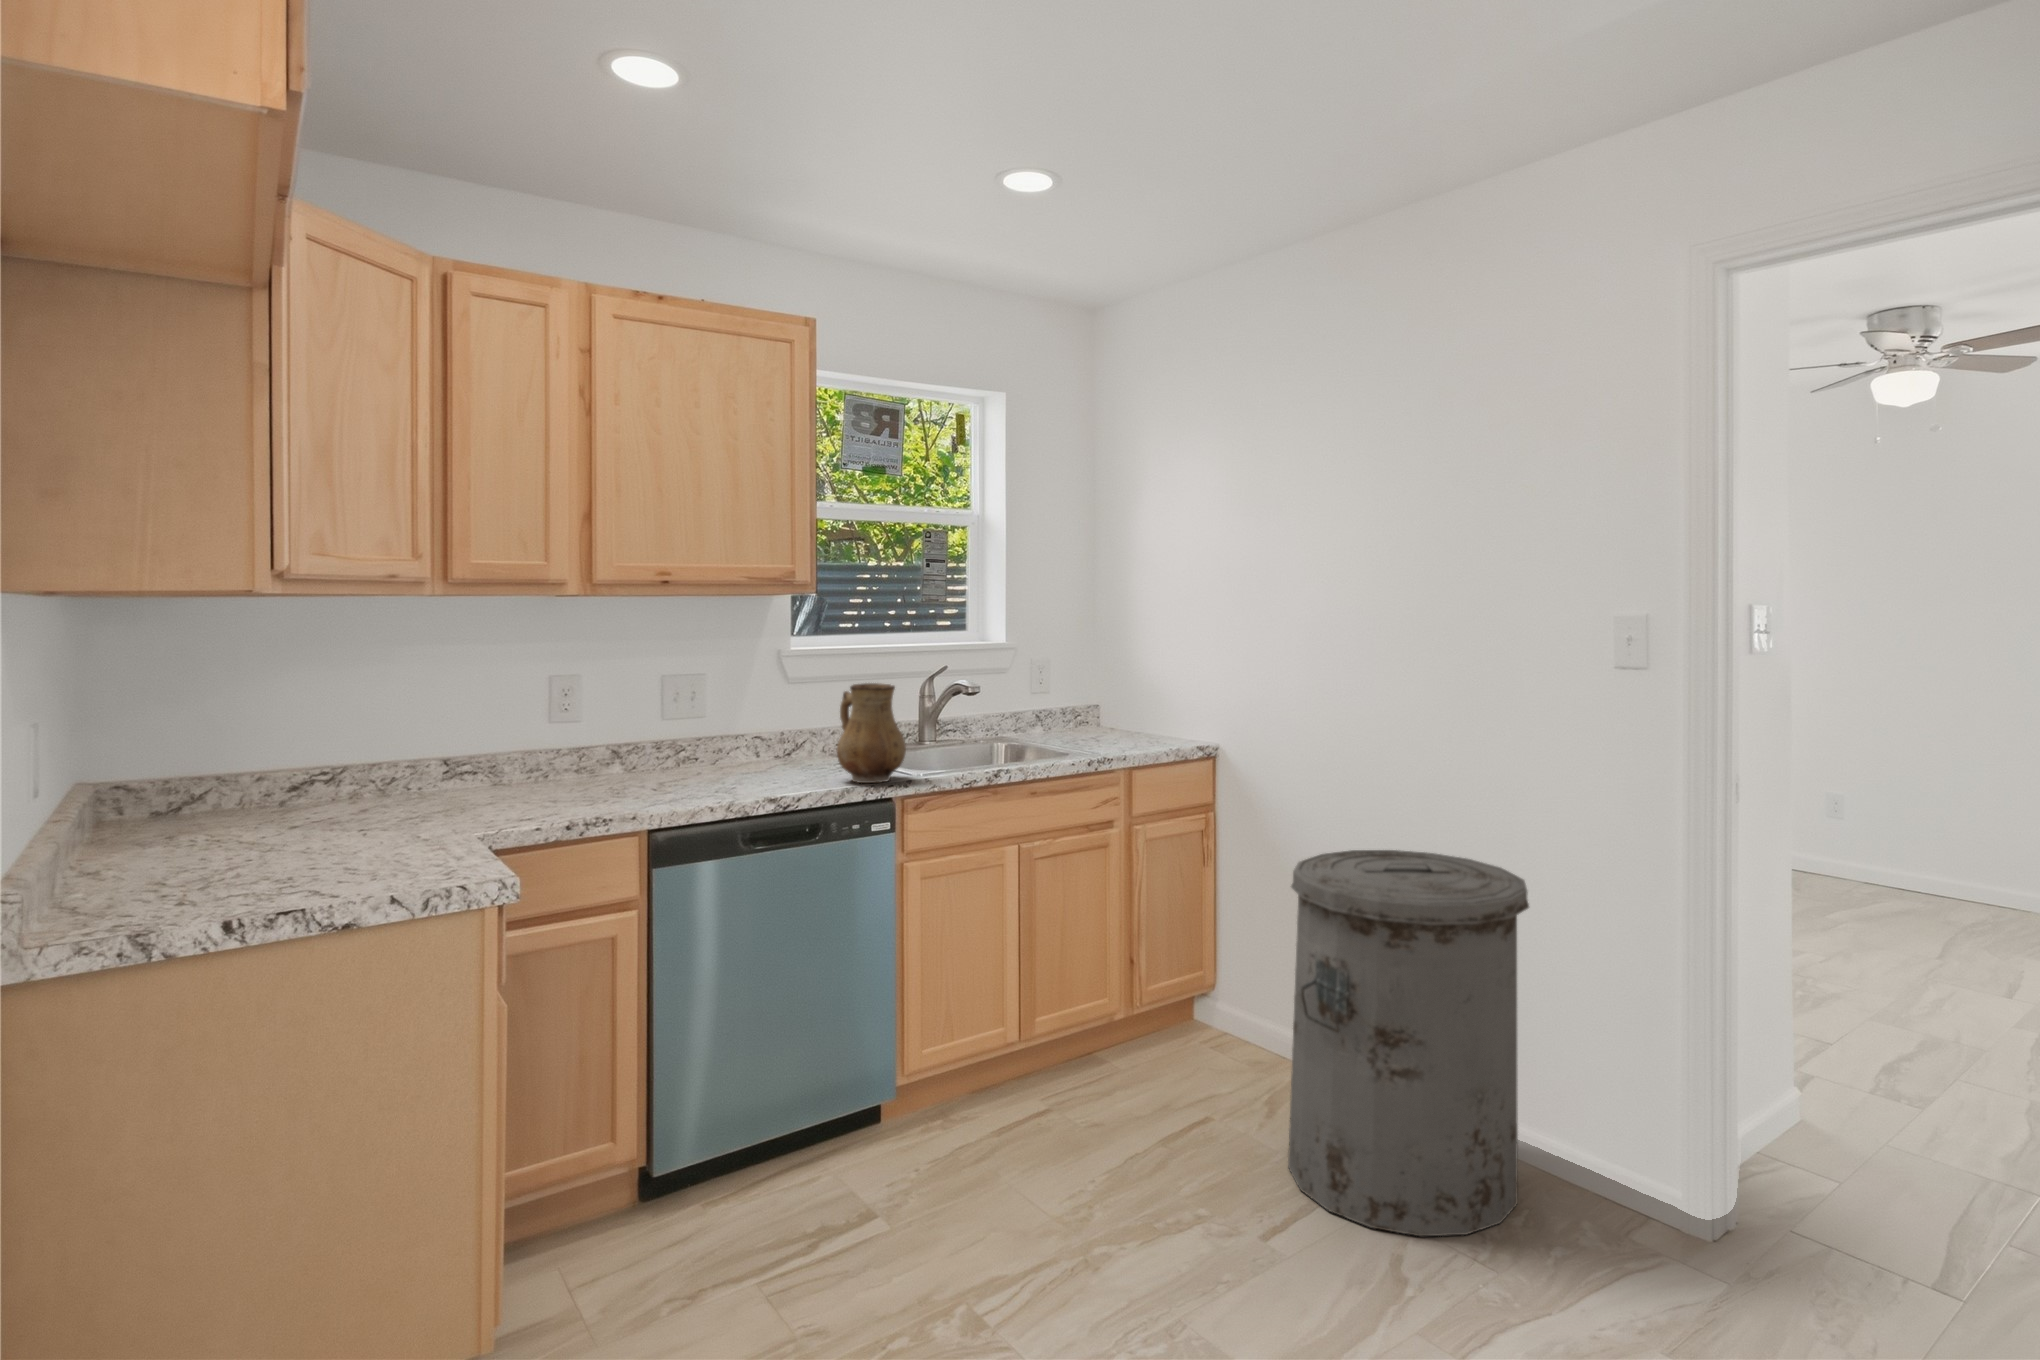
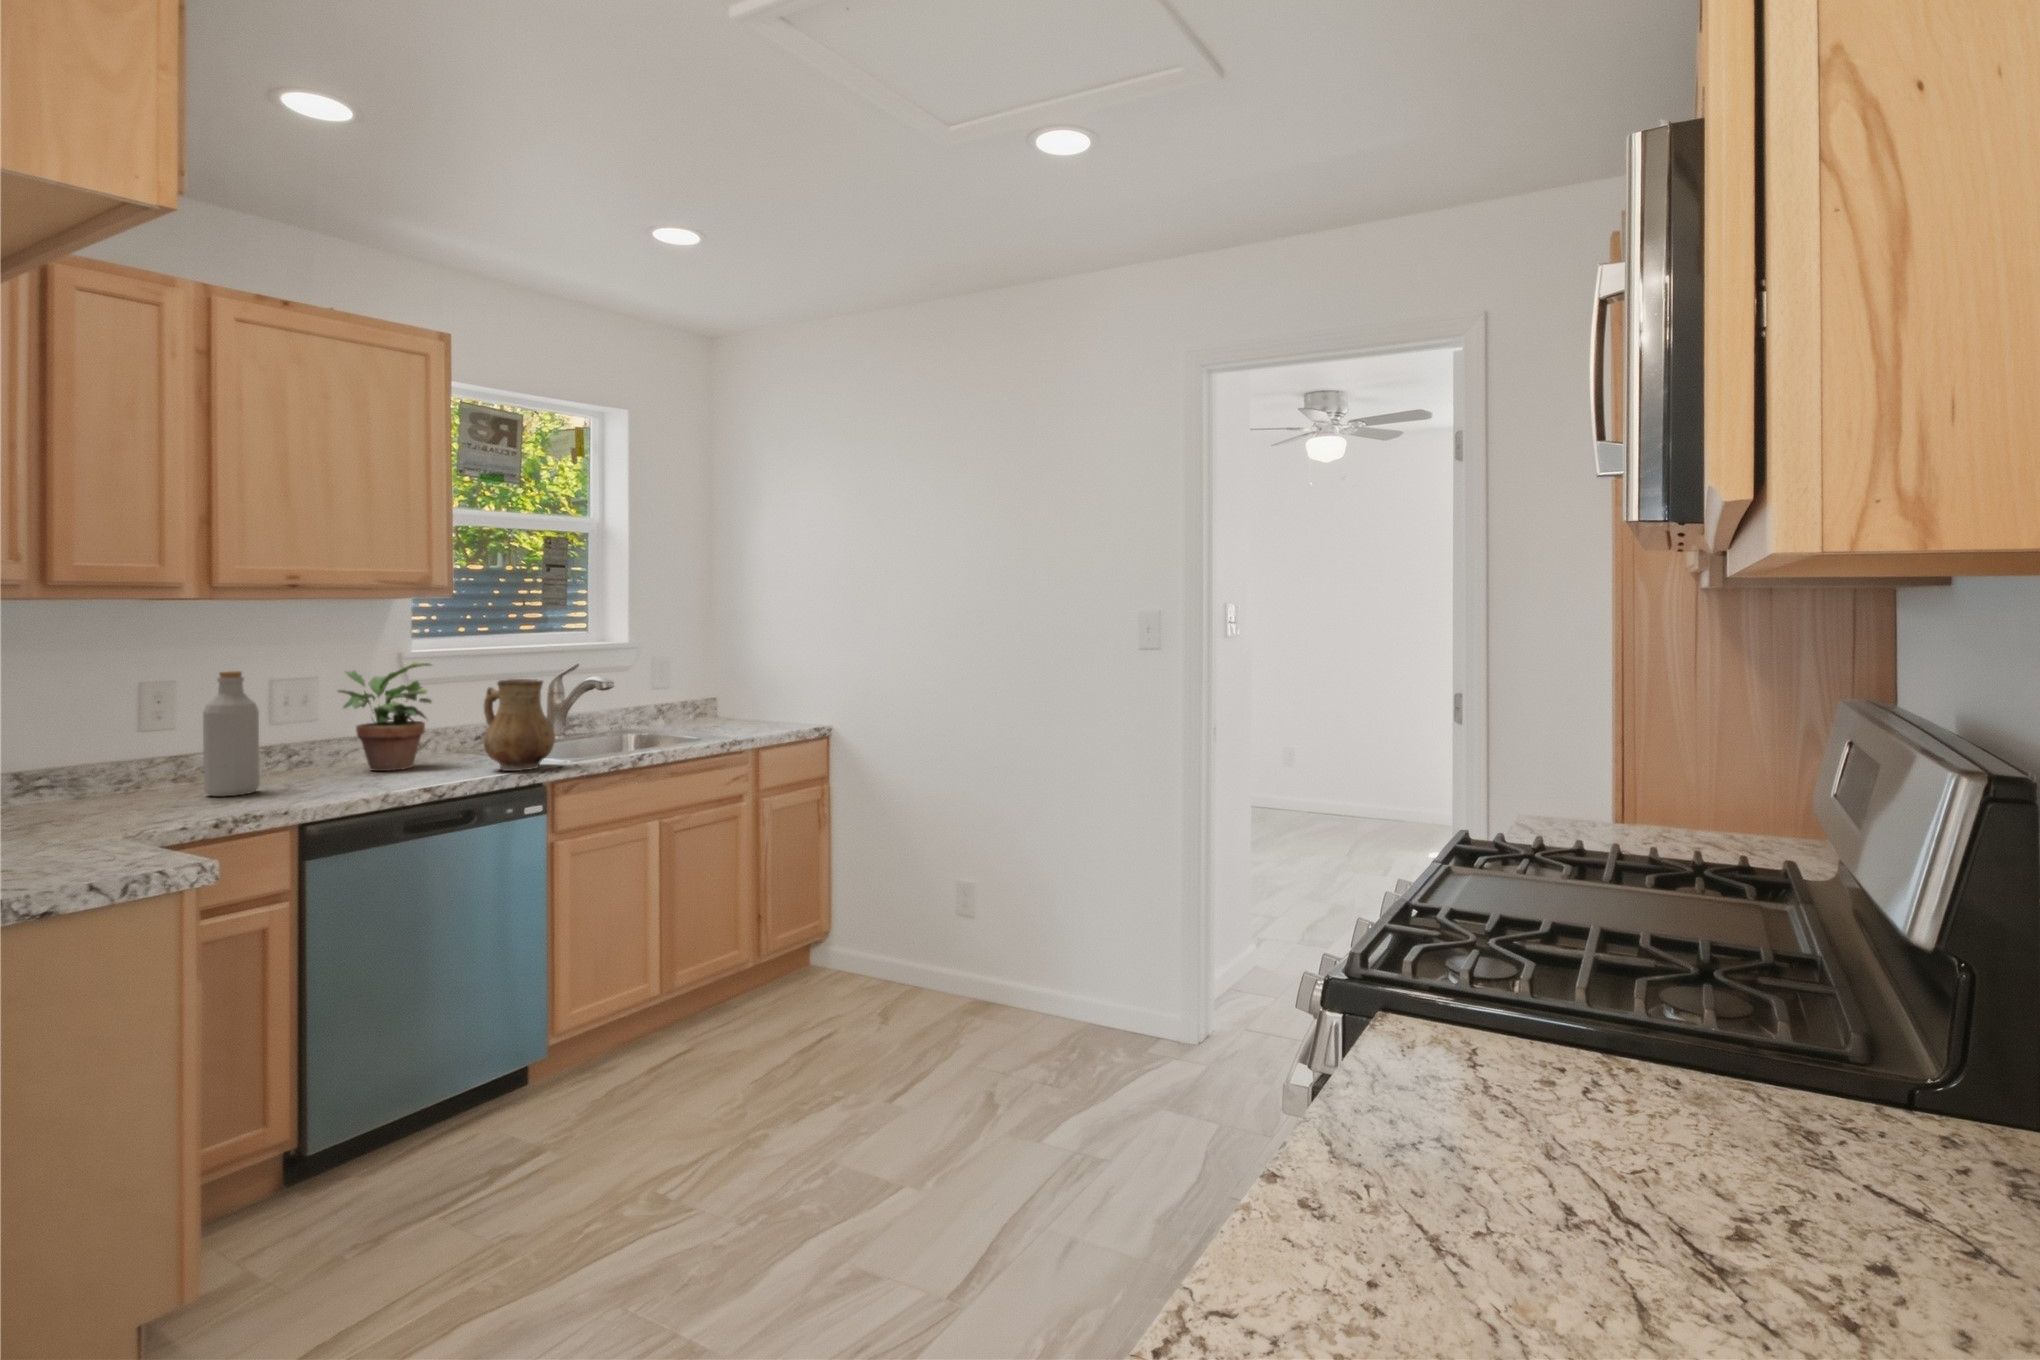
potted plant: none [714,663,800,774] -> present [338,663,432,771]
bottle: none [585,669,633,794] -> present [203,671,260,796]
trash can: present [1288,850,1529,1236] -> none [908,798,1085,1082]

